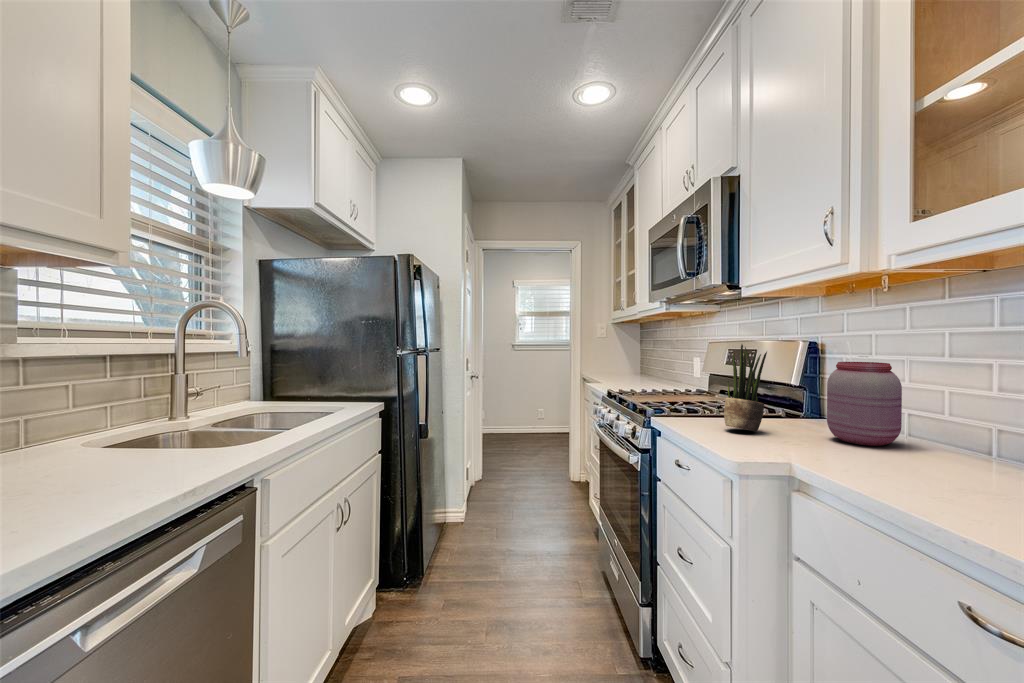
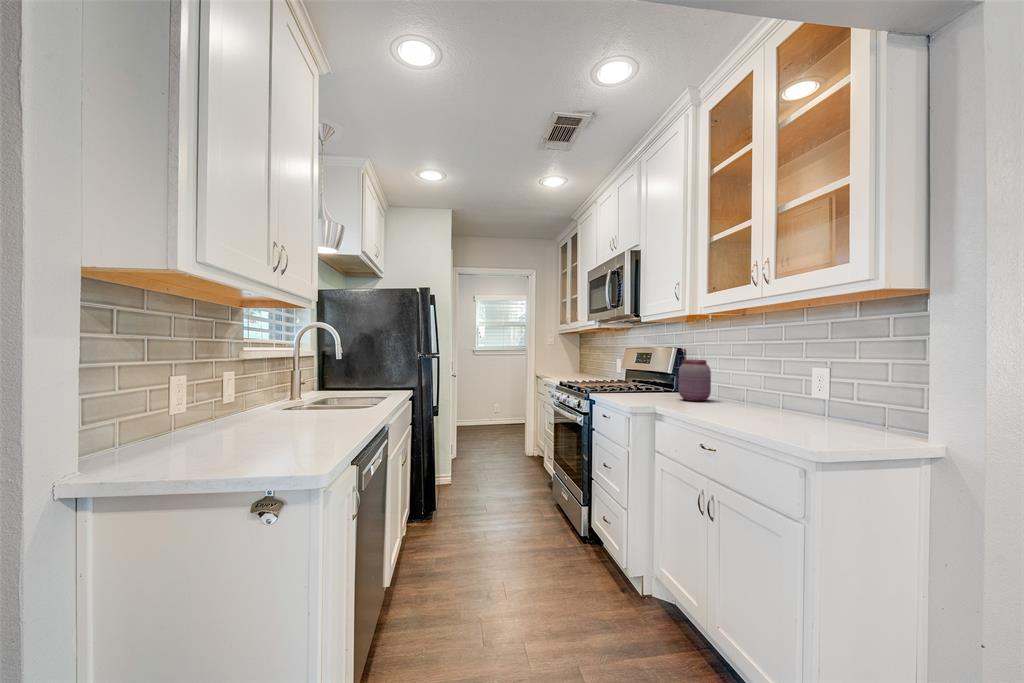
potted plant: present [724,344,767,431] -> none [629,350,651,397]

